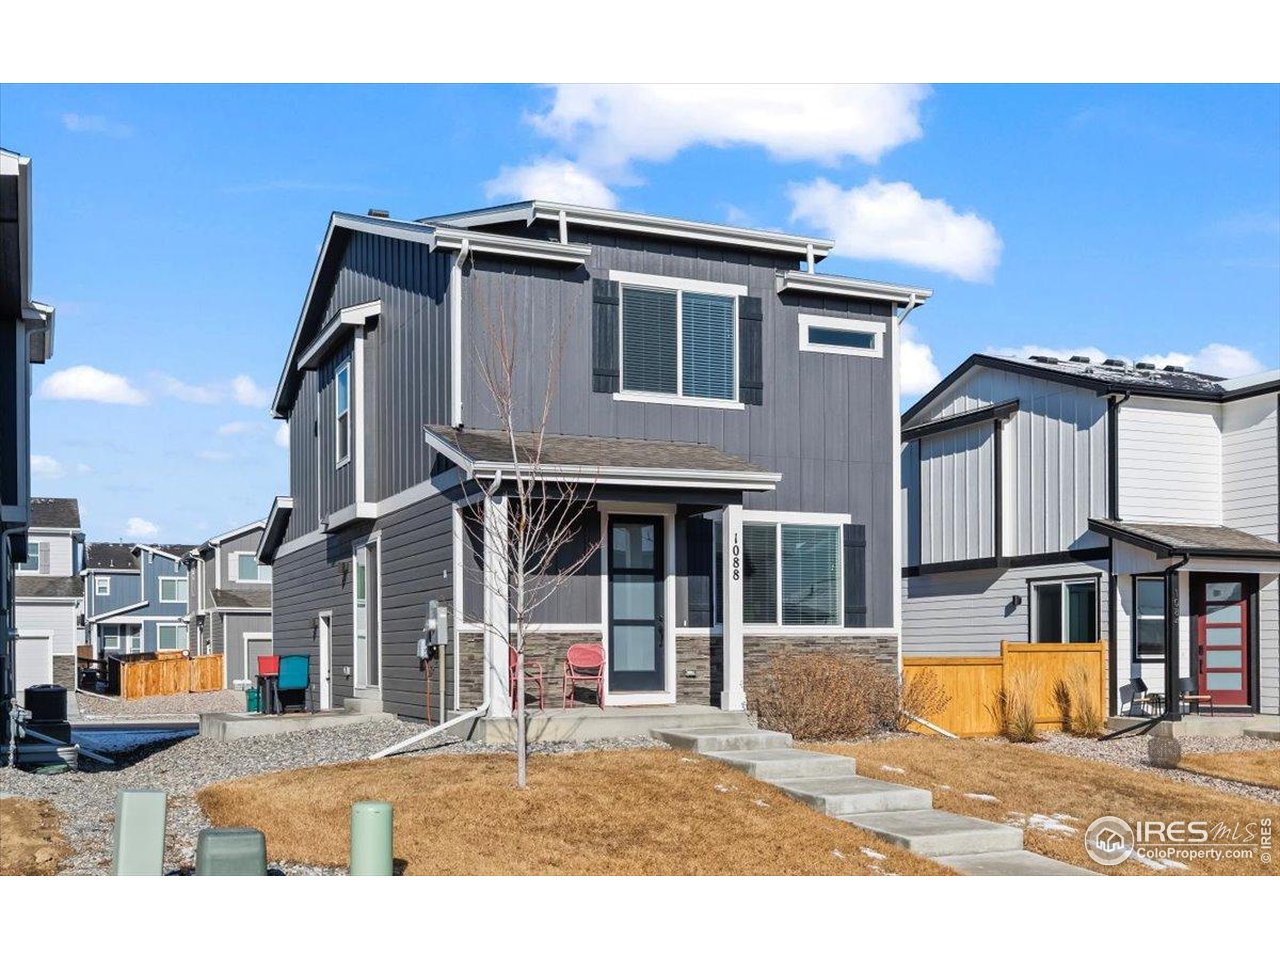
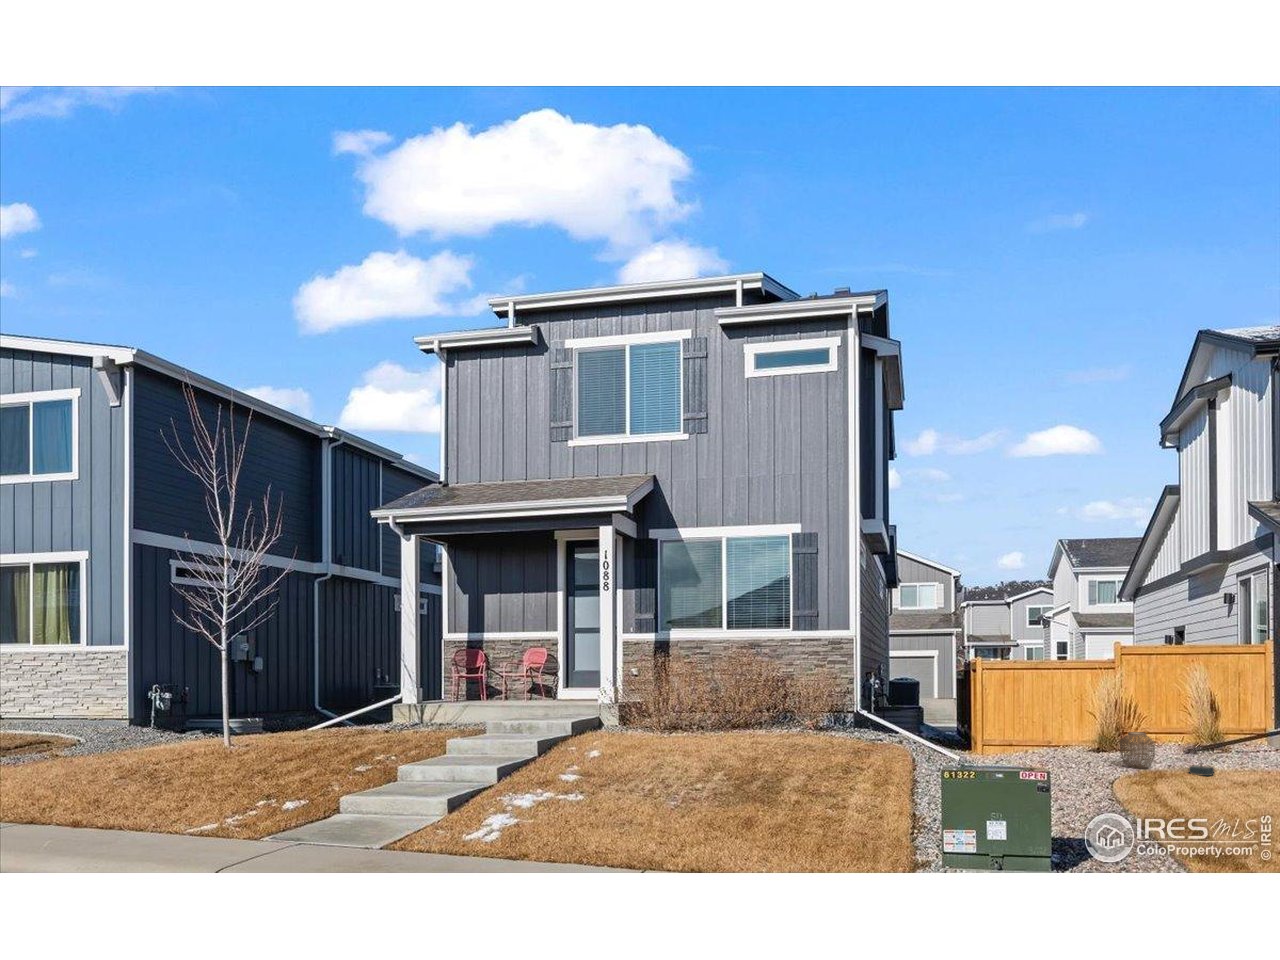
decorative plant: none [1206,746,1243,778] -> present [1184,746,1218,776]

